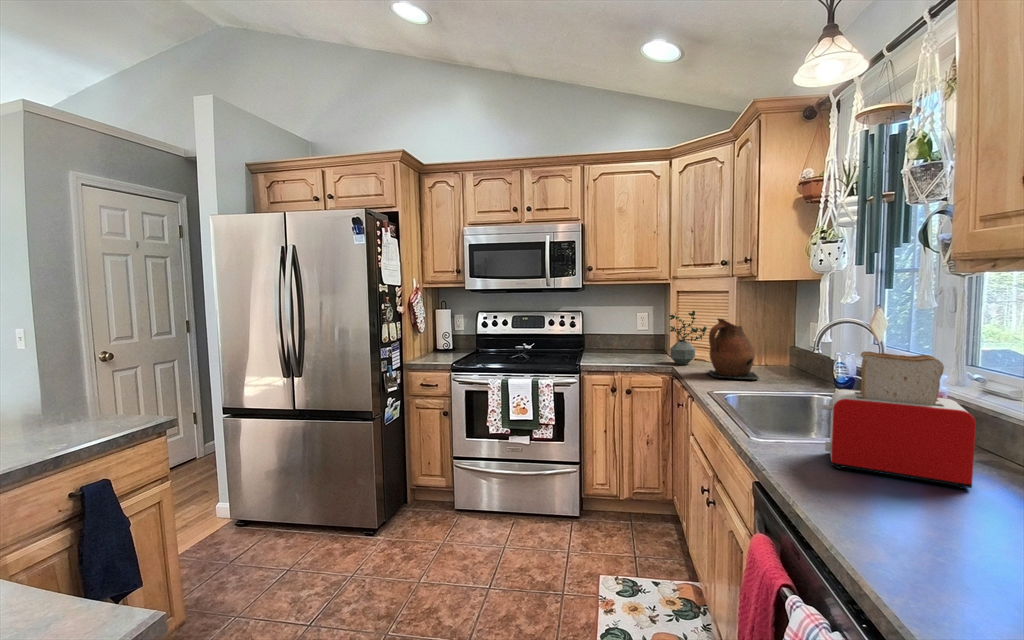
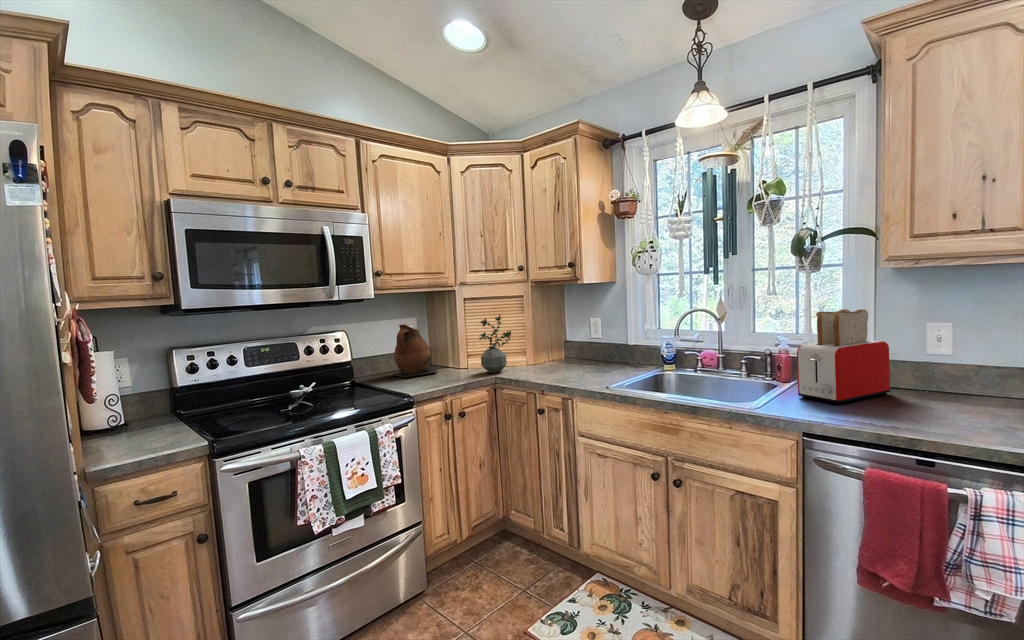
ceramic pitcher: present [708,318,759,380] -> present [393,324,438,377]

